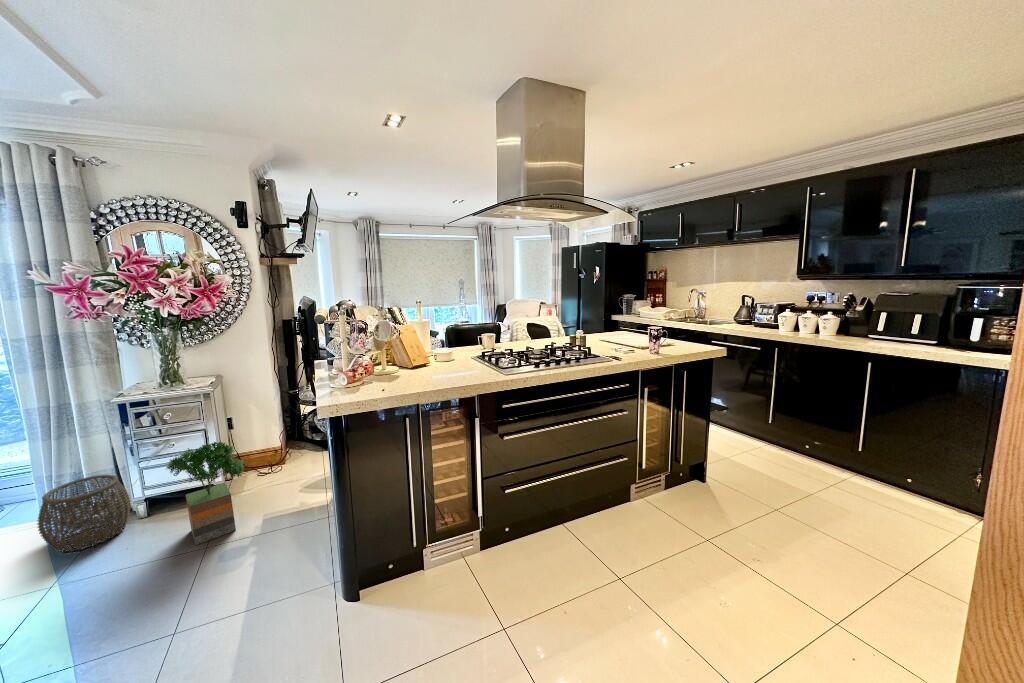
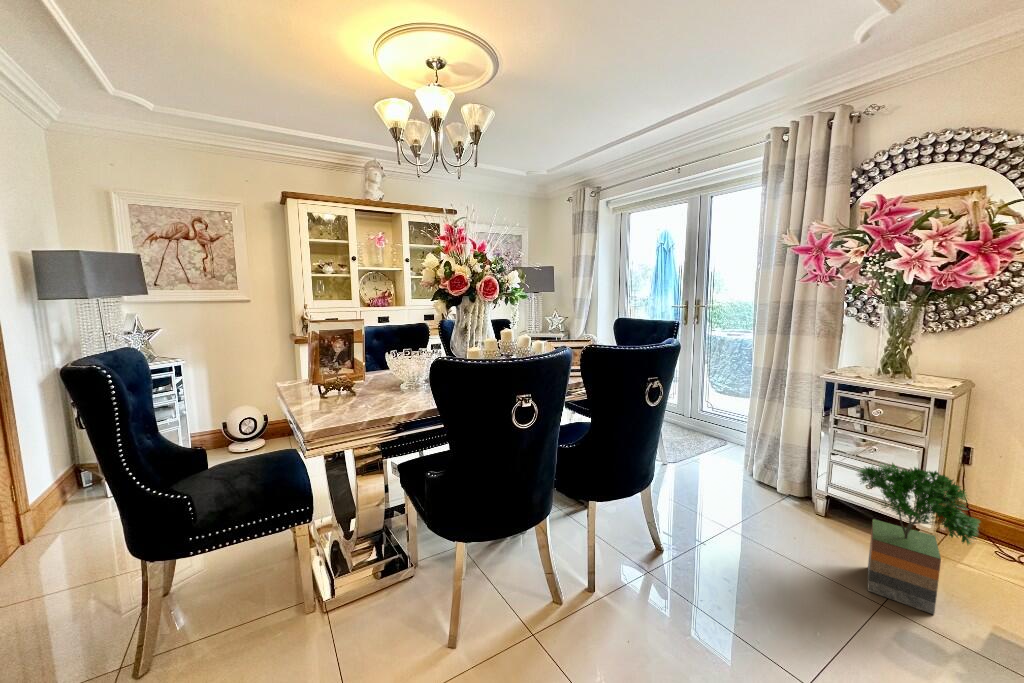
woven basket: present [37,475,131,553] -> none [736,443,813,516]

